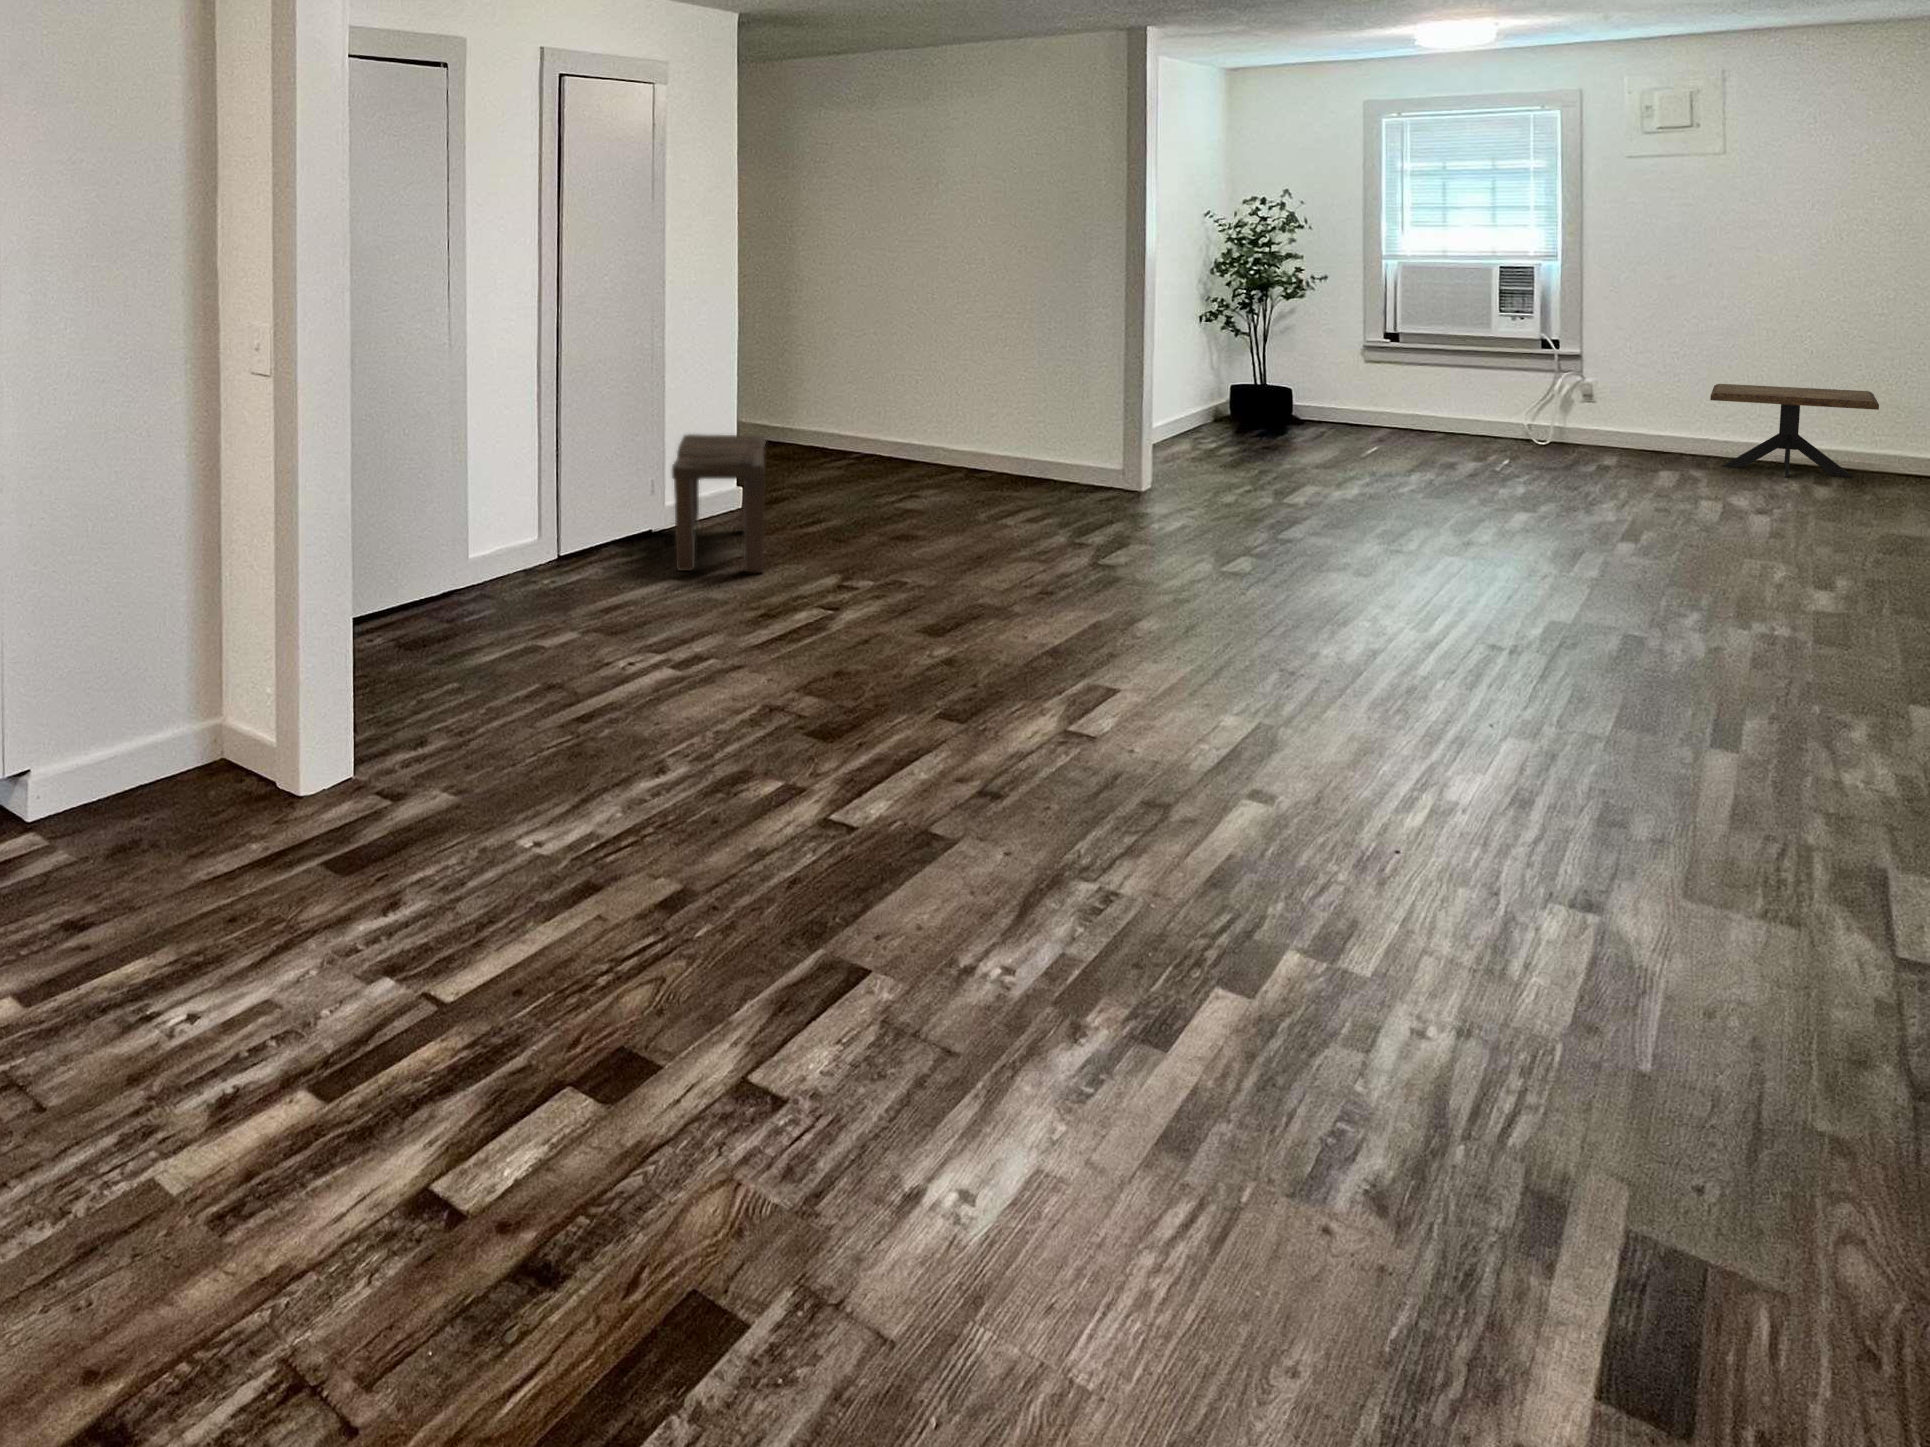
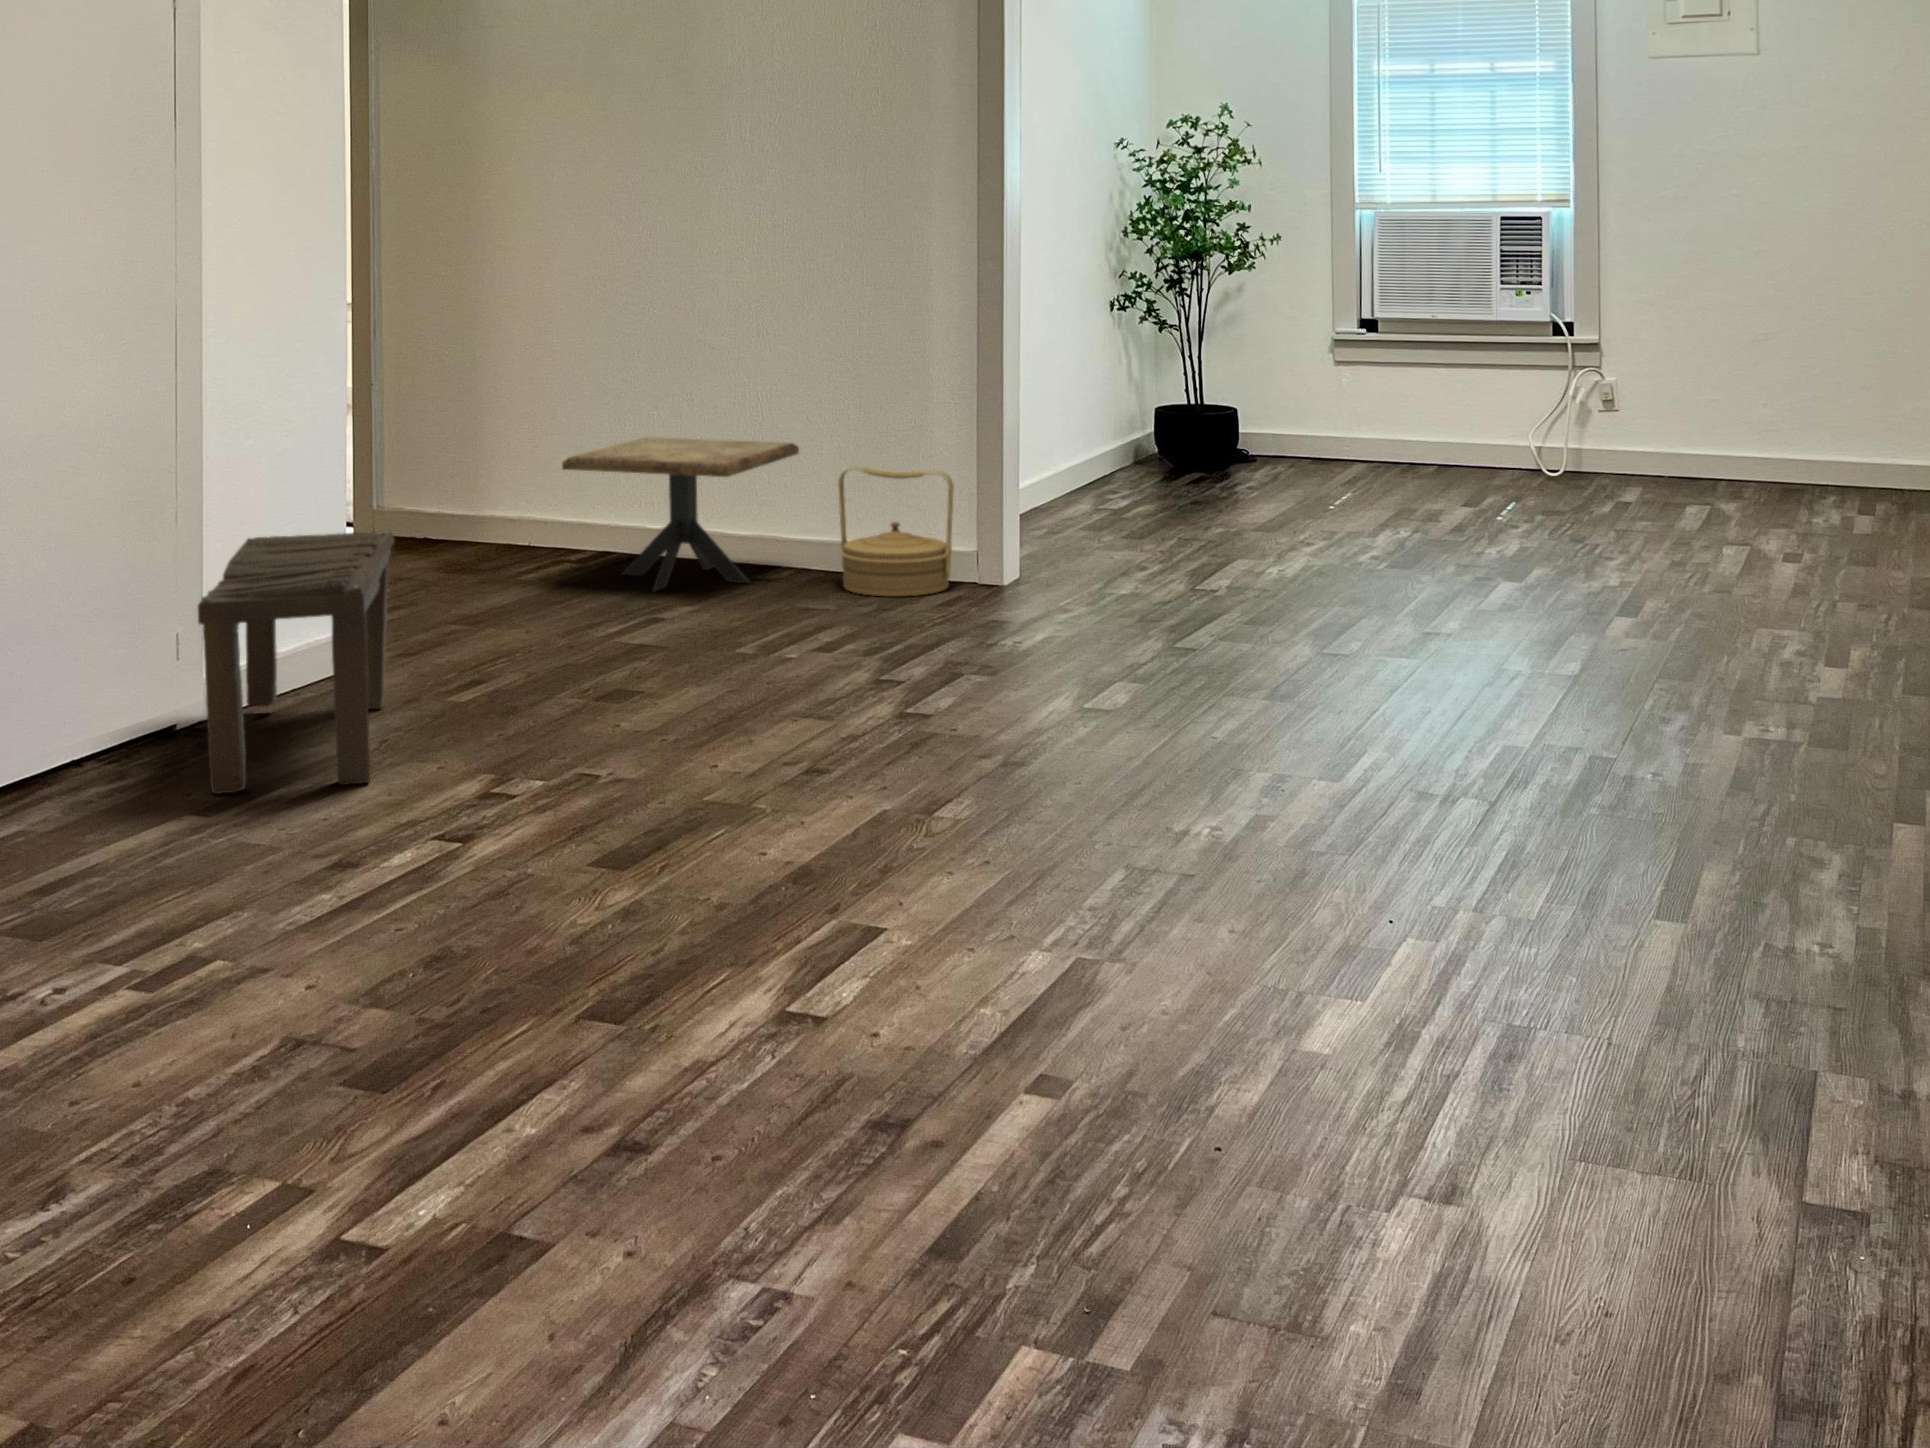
side table: present [1710,384,1879,477] -> present [562,437,799,592]
woven basket: none [1020,412,1101,493] -> present [838,467,954,596]

